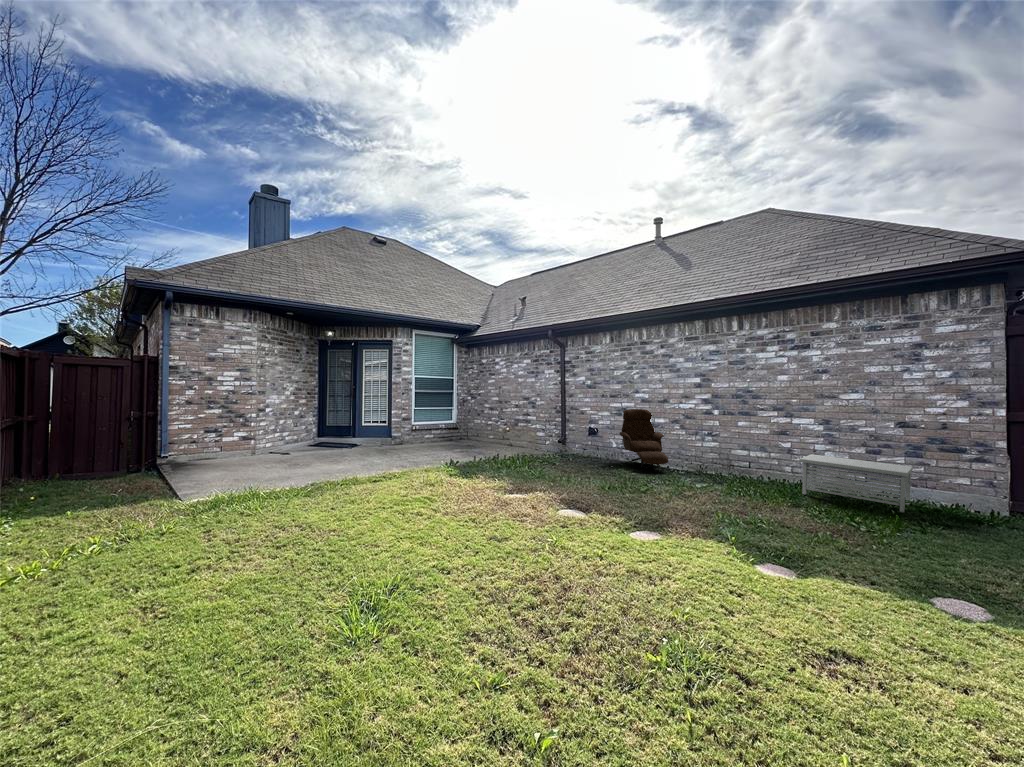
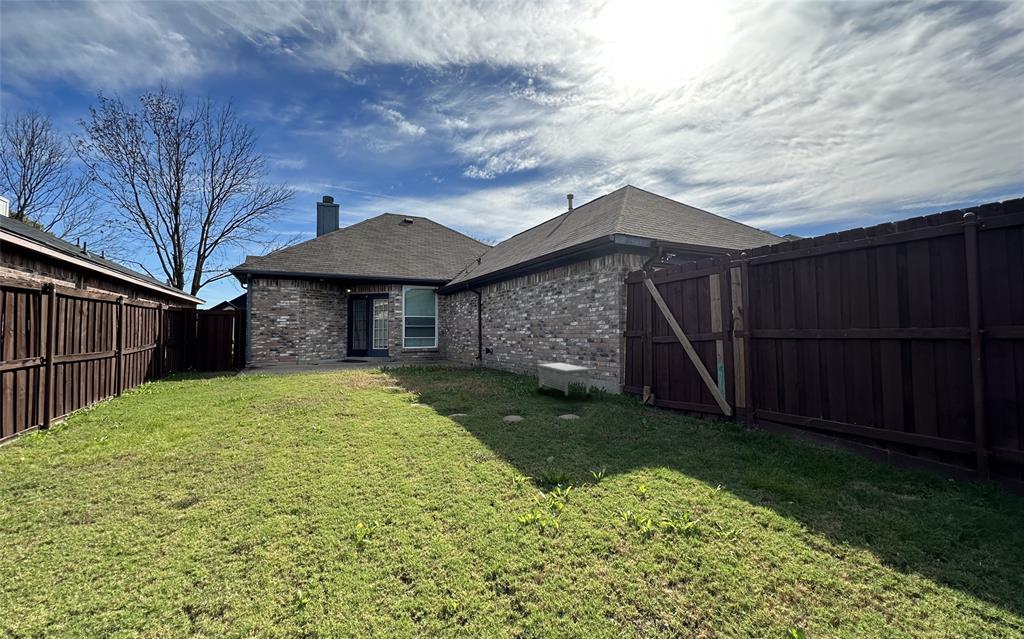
lounge chair: present [619,409,668,473] -> none [483,336,515,377]

